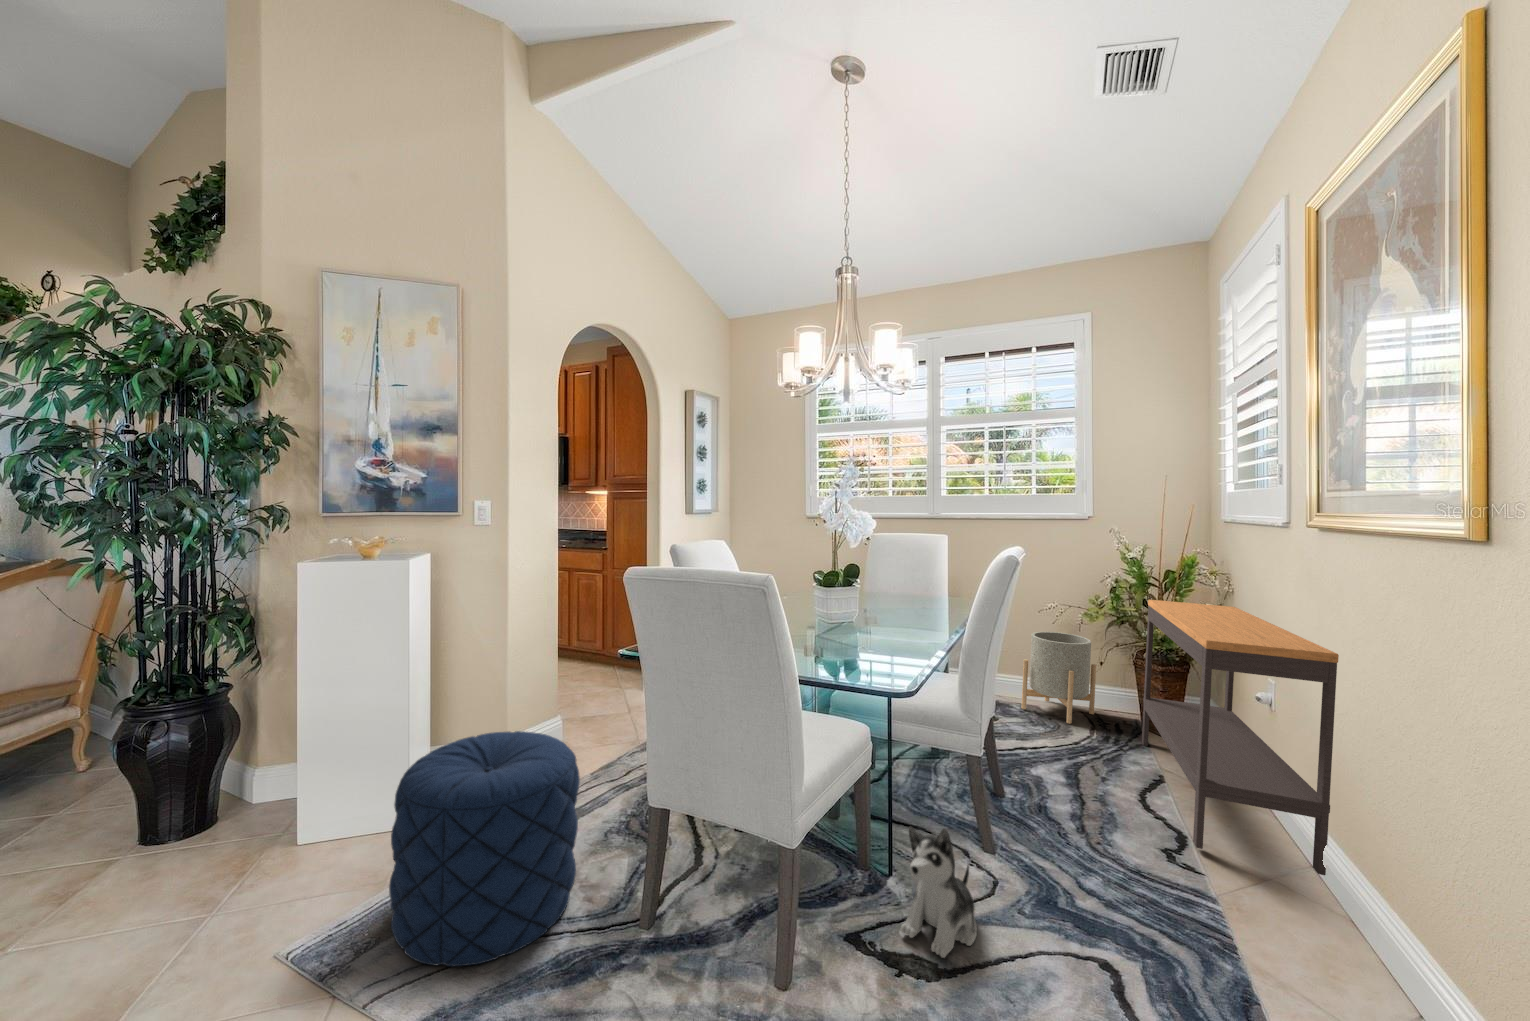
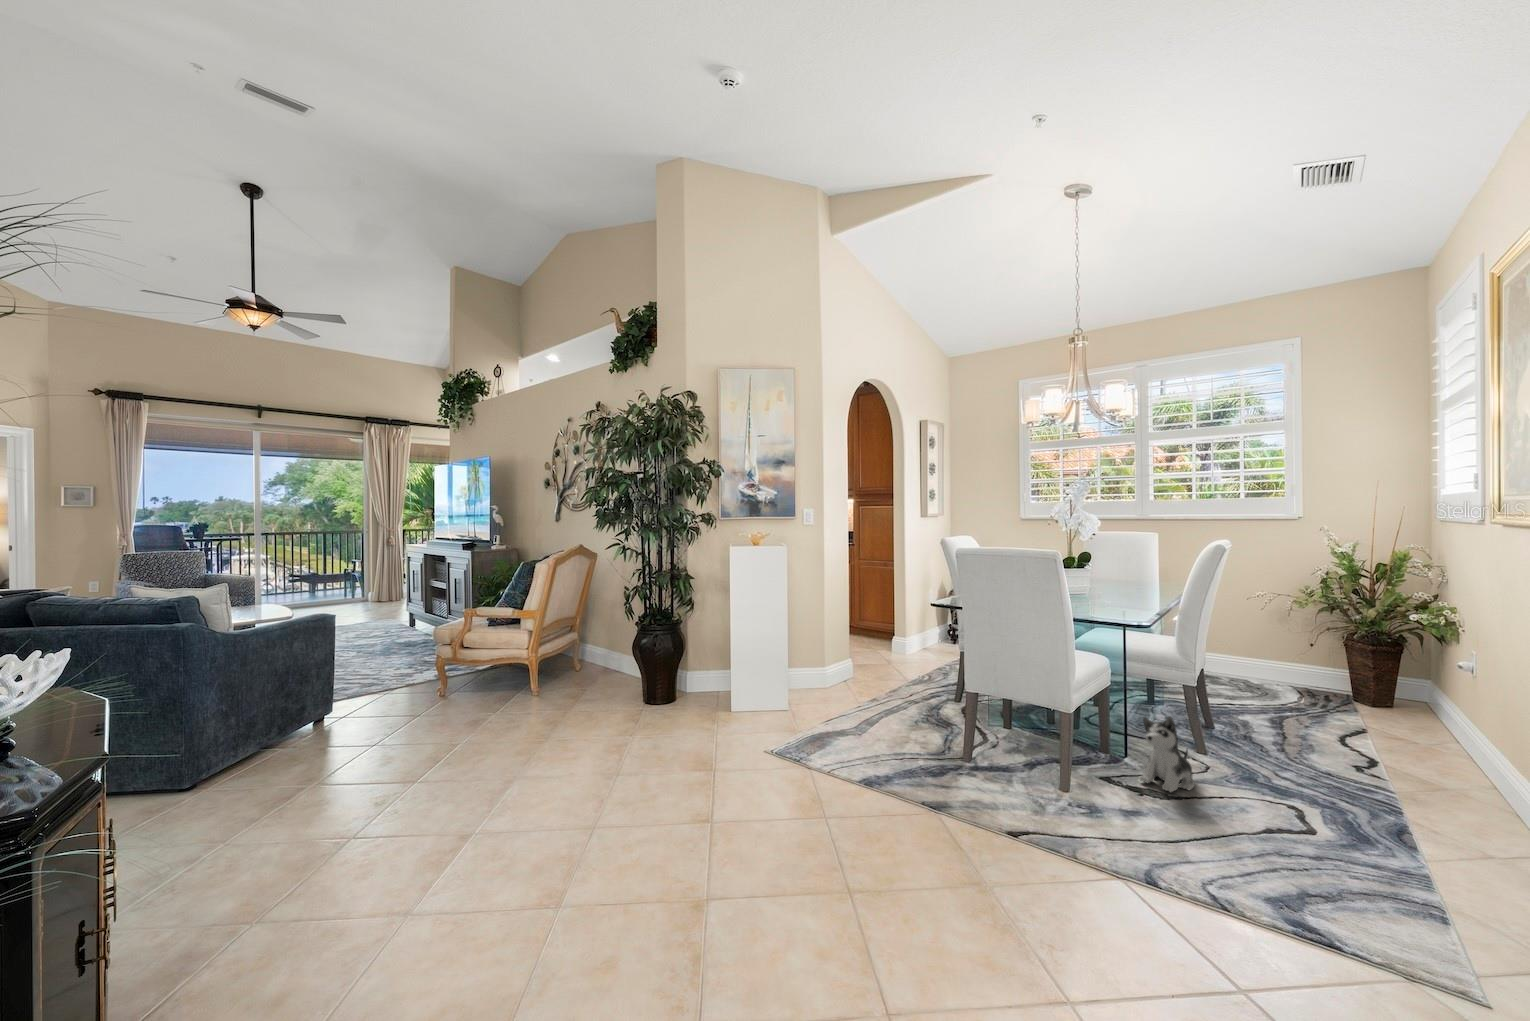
console table: present [1142,600,1339,875] -> none [1351,587,1503,788]
planter: present [1021,632,1096,724] -> none [1234,617,1308,693]
pouf: present [389,731,580,966] -> none [816,652,918,769]

